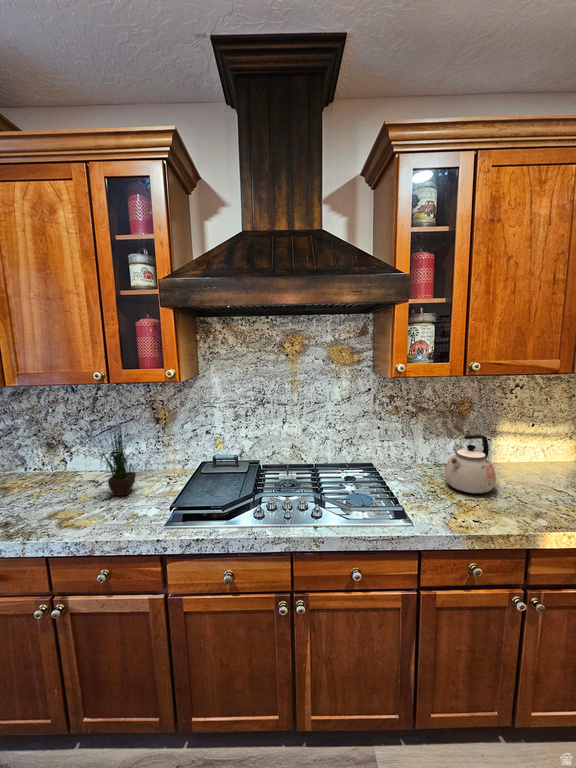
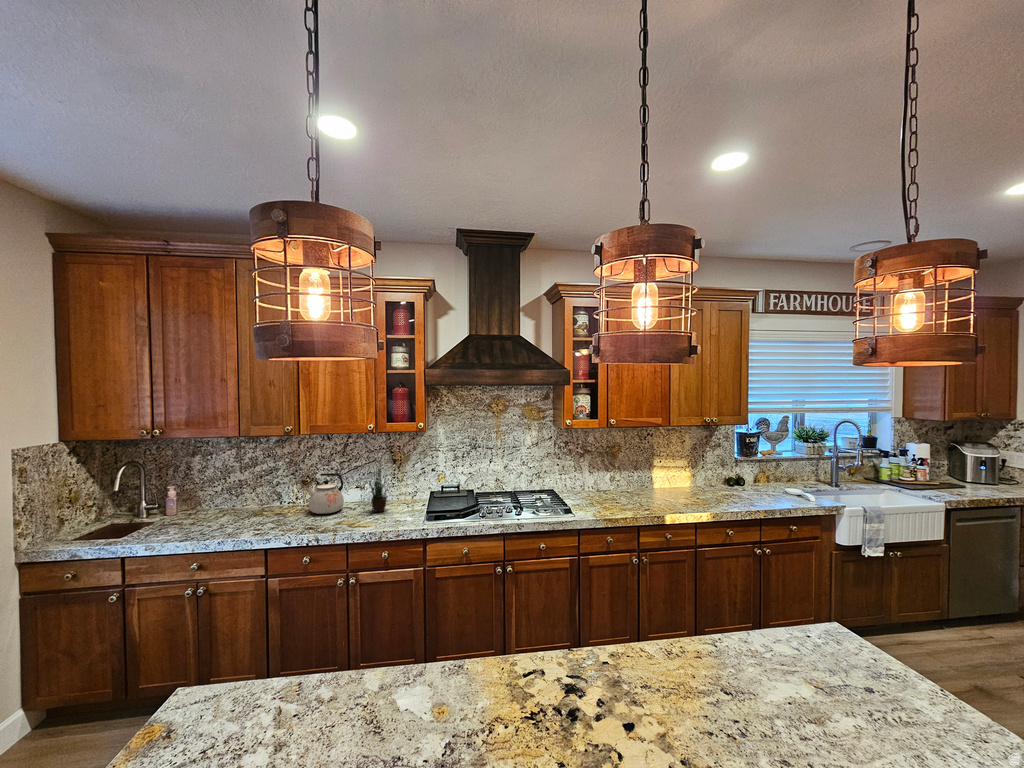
kettle: present [445,435,496,493] -> present [308,473,344,514]

